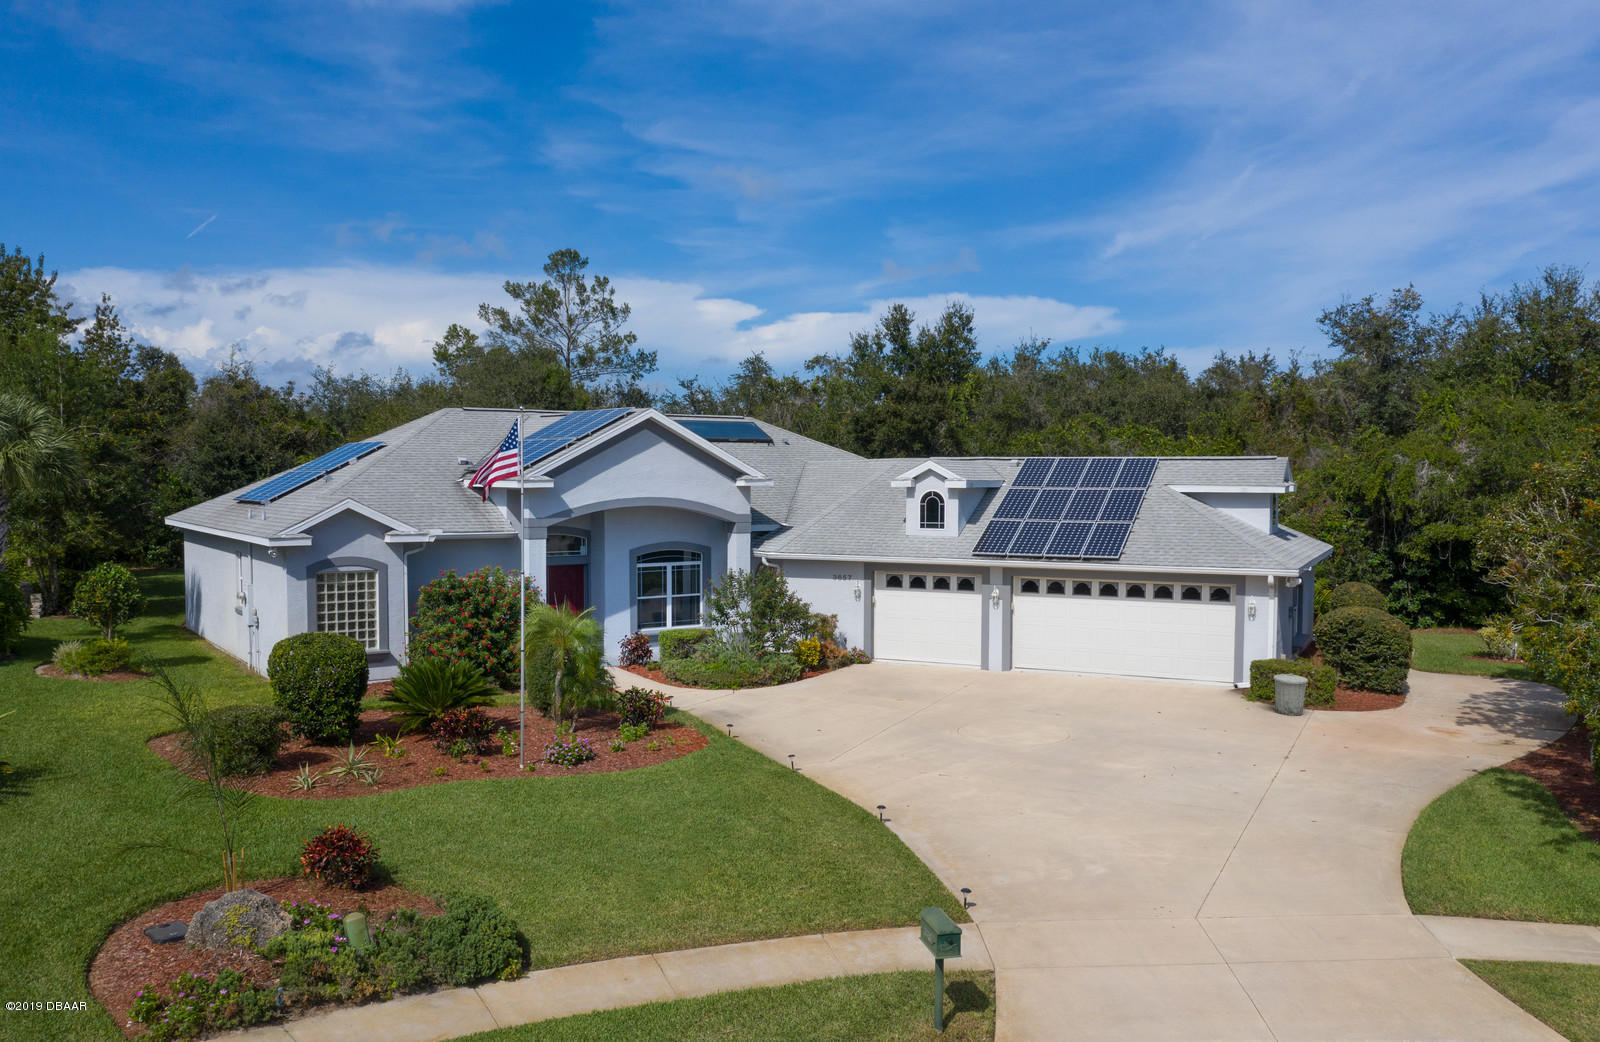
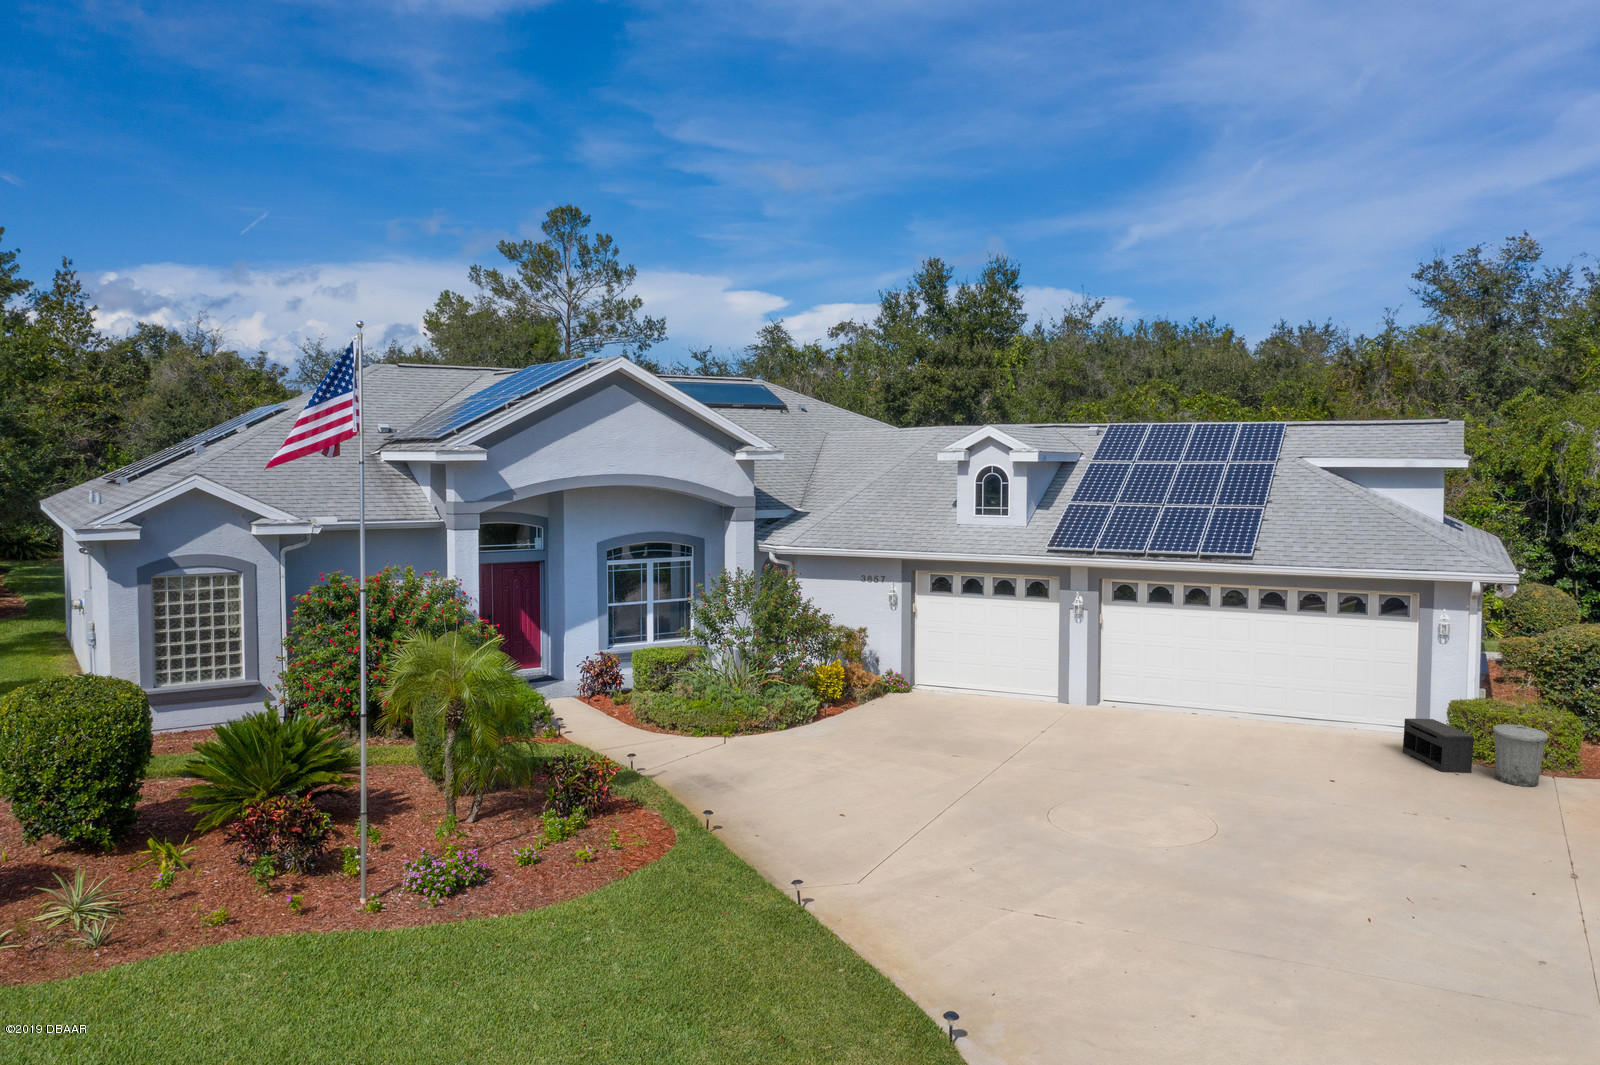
bench: none [1221,674,1262,709] -> present [1403,718,1474,772]

